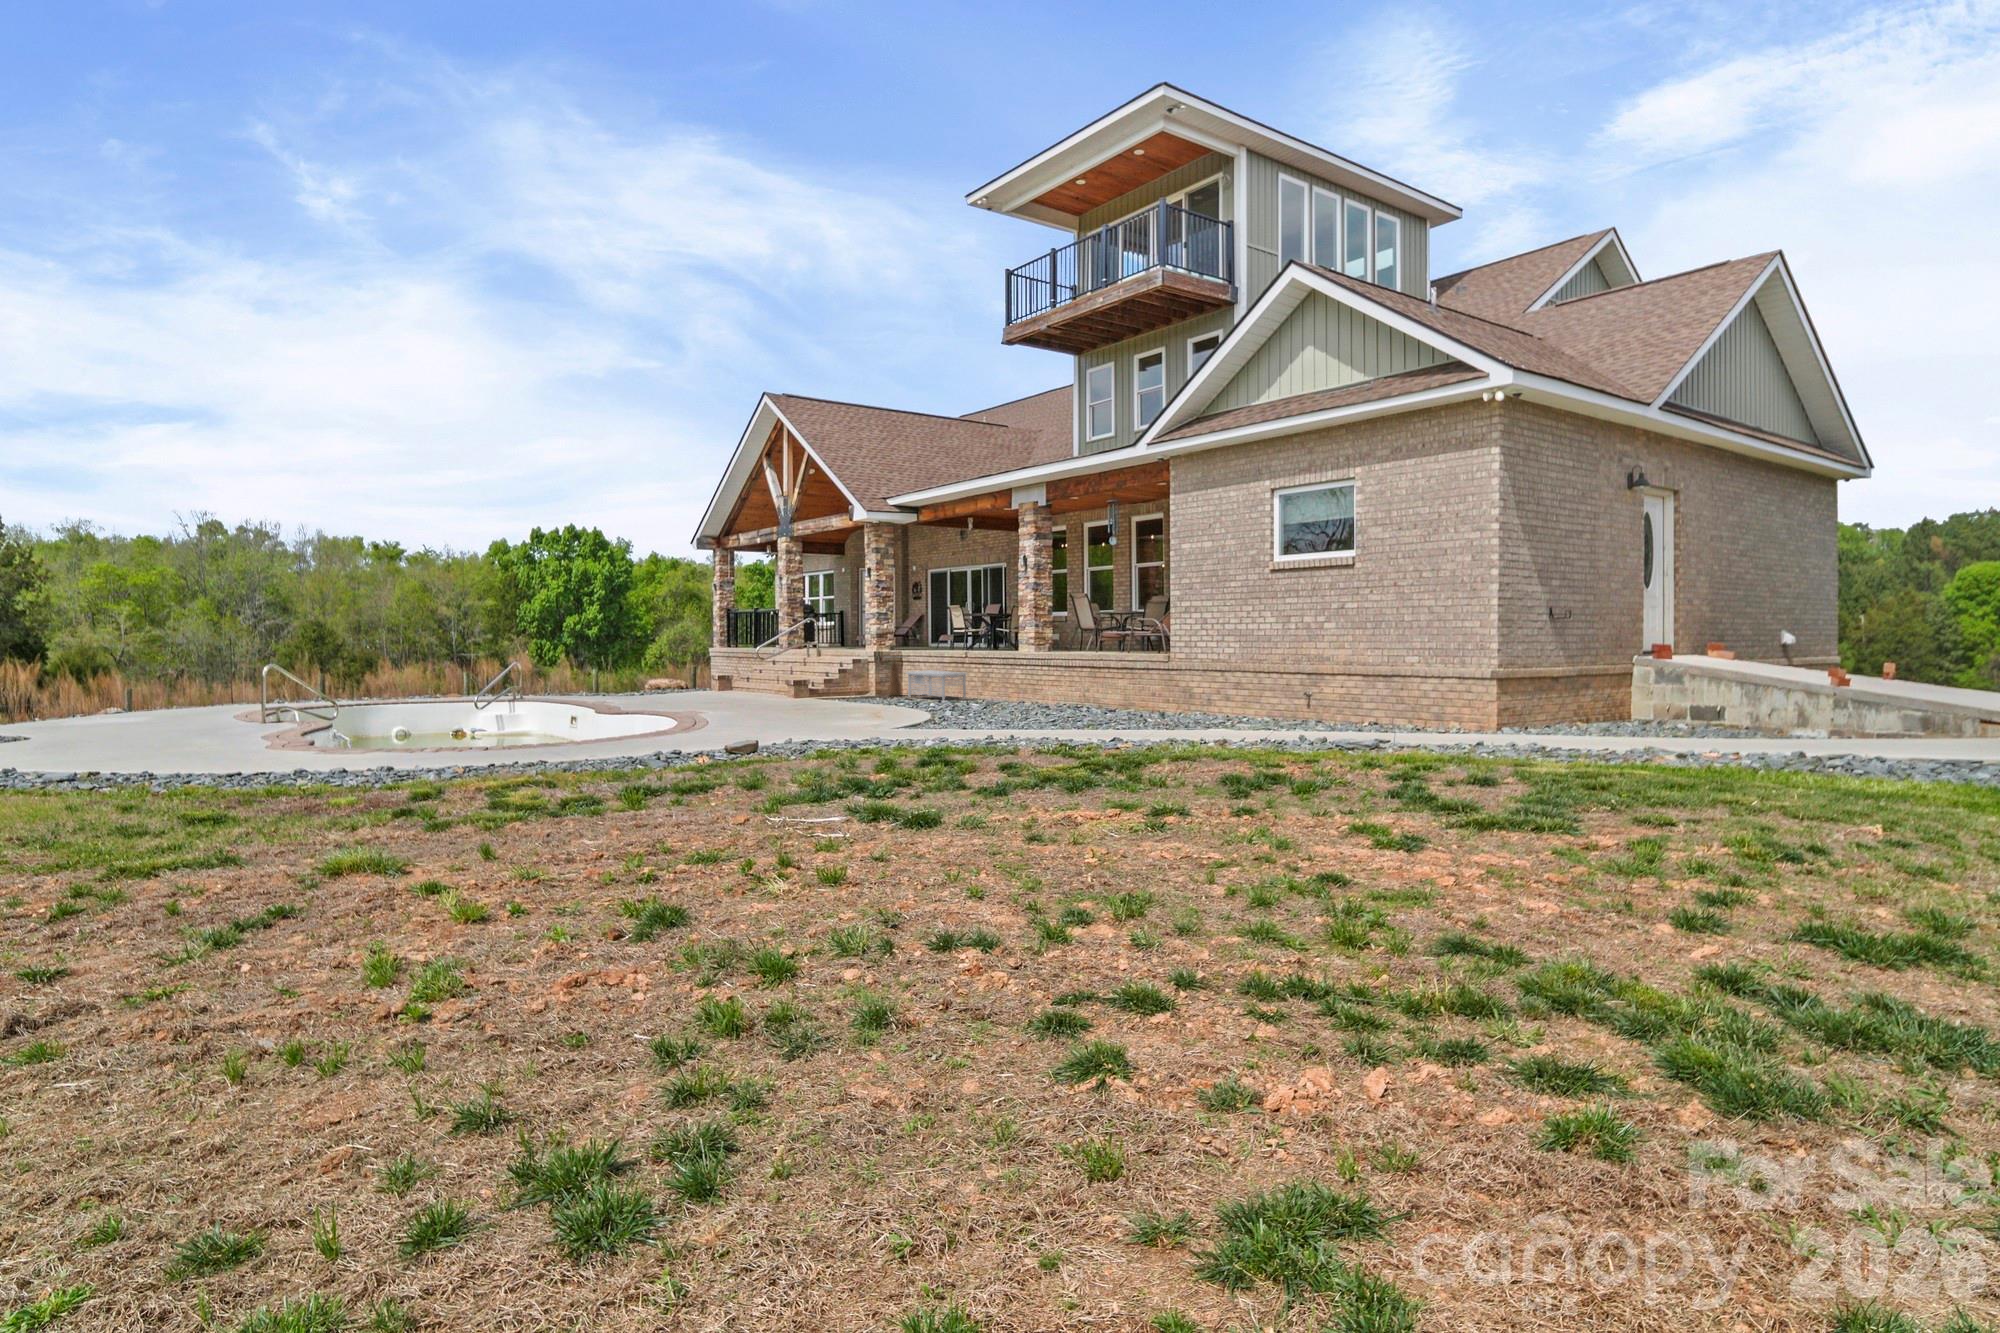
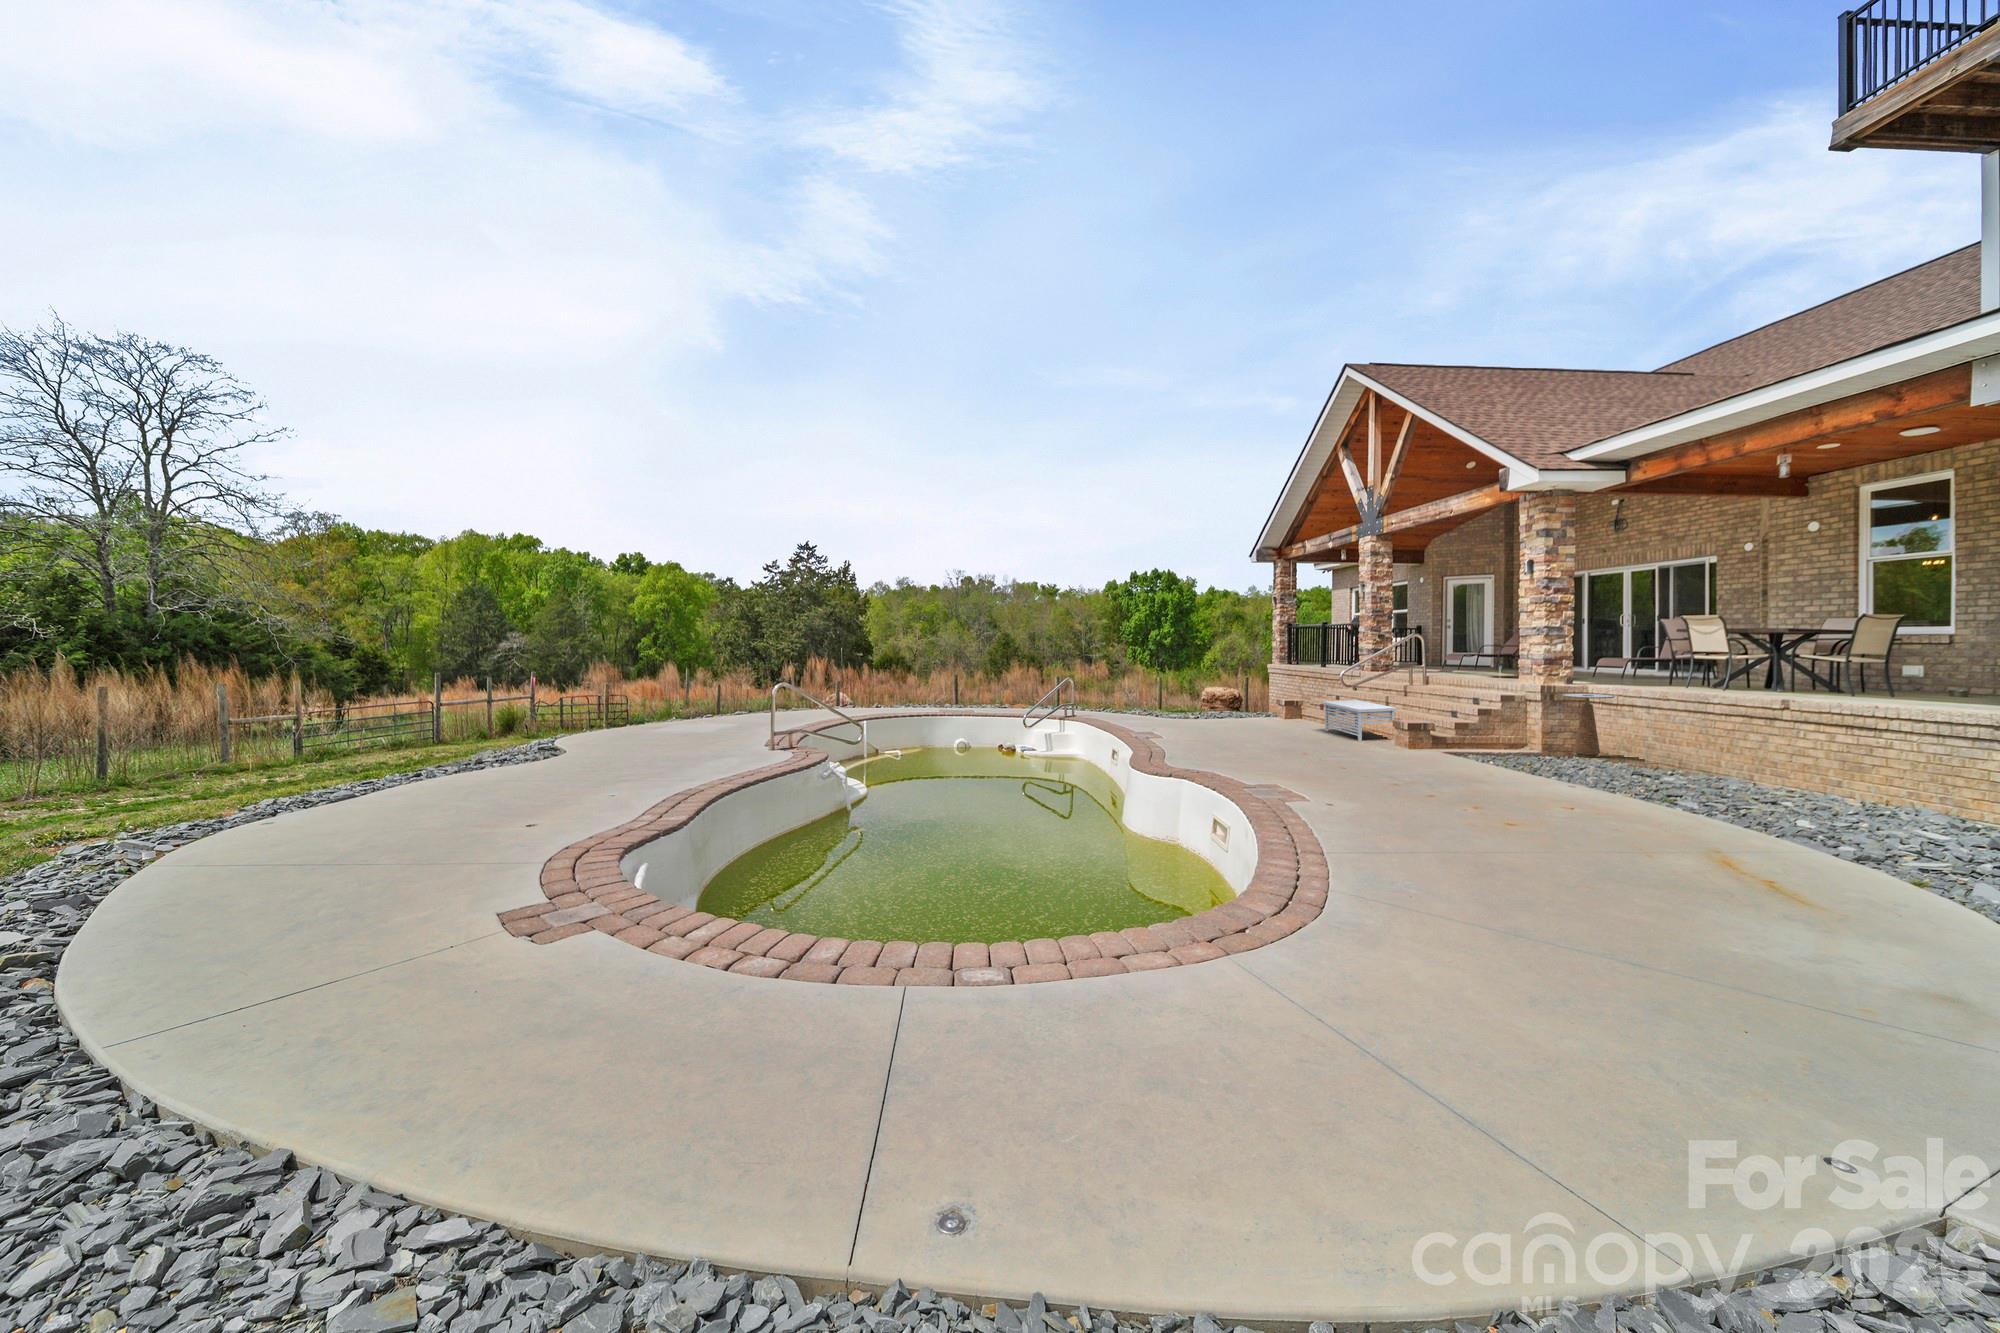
storage bench: present [907,670,967,700] -> present [1322,700,1397,741]

